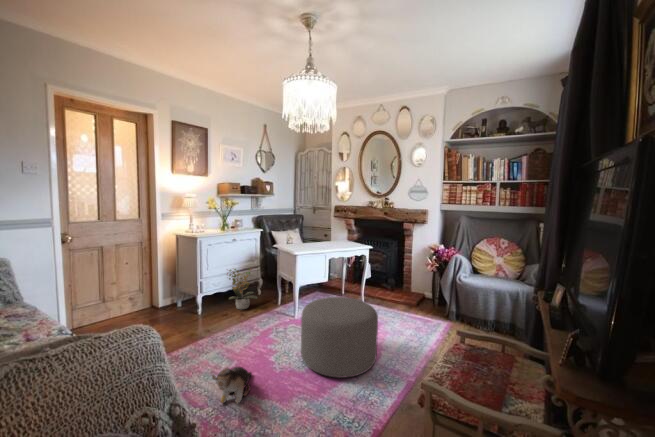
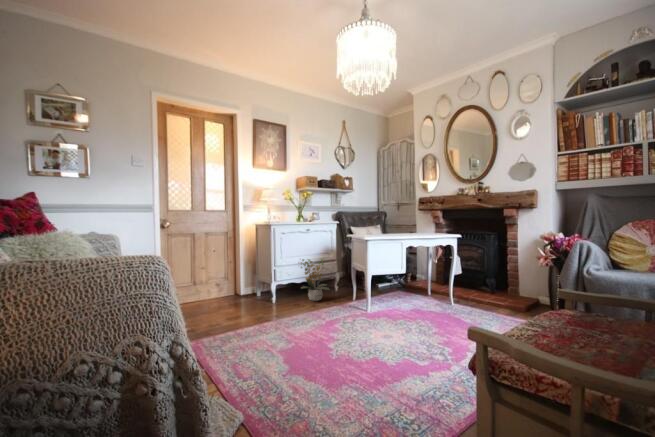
ottoman: present [301,297,378,378] -> none [362,282,458,374]
plush toy: present [212,367,252,403] -> none [252,338,305,381]

